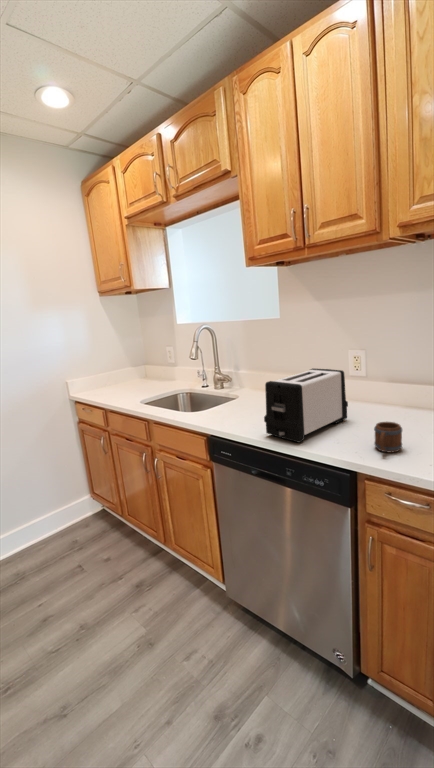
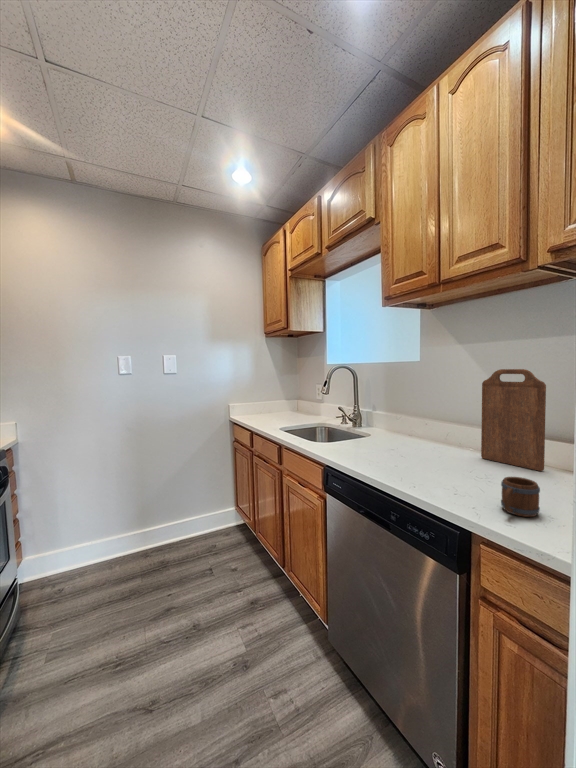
cutting board: none [342,326,393,411] -> present [481,369,546,471]
toaster: present [264,369,348,442] -> none [376,410,481,485]

